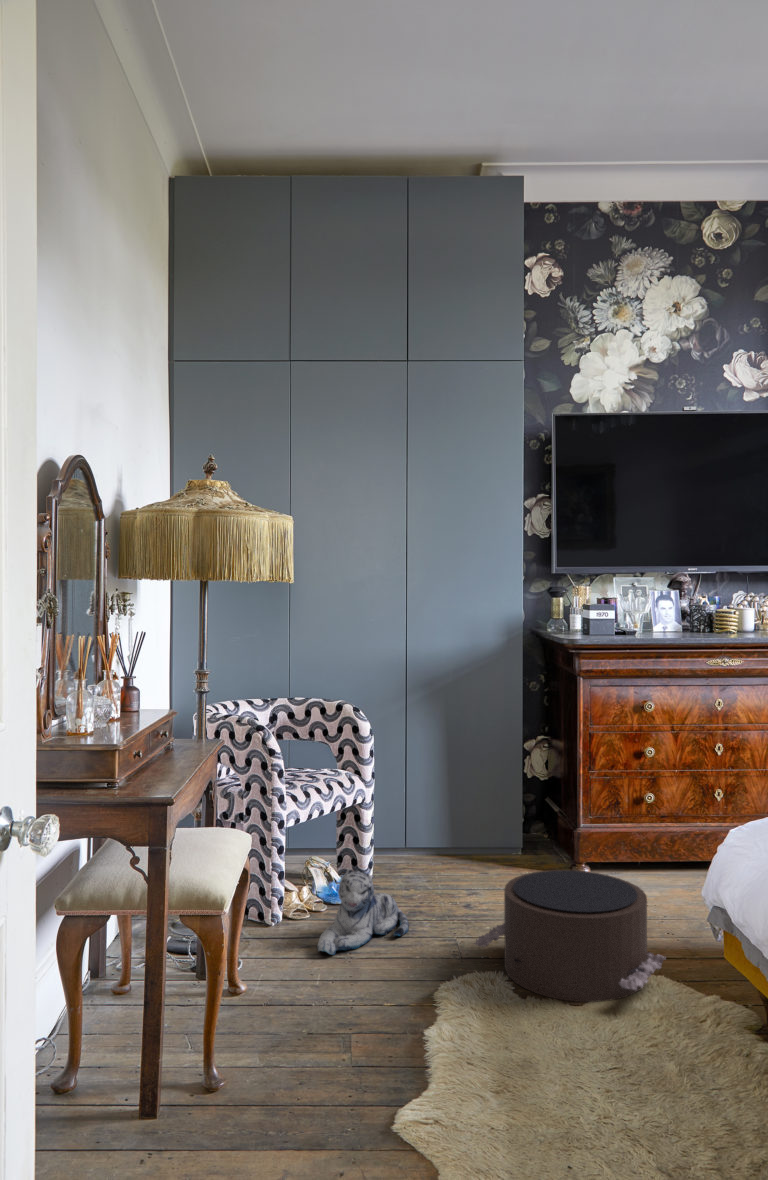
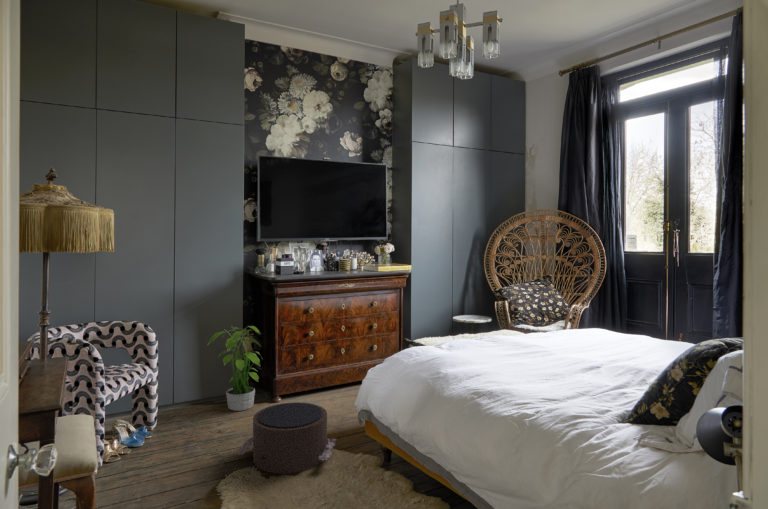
potted plant: none [453,720,550,879] -> present [208,326,260,411]
plush toy: present [317,869,409,955] -> none [135,425,191,481]

